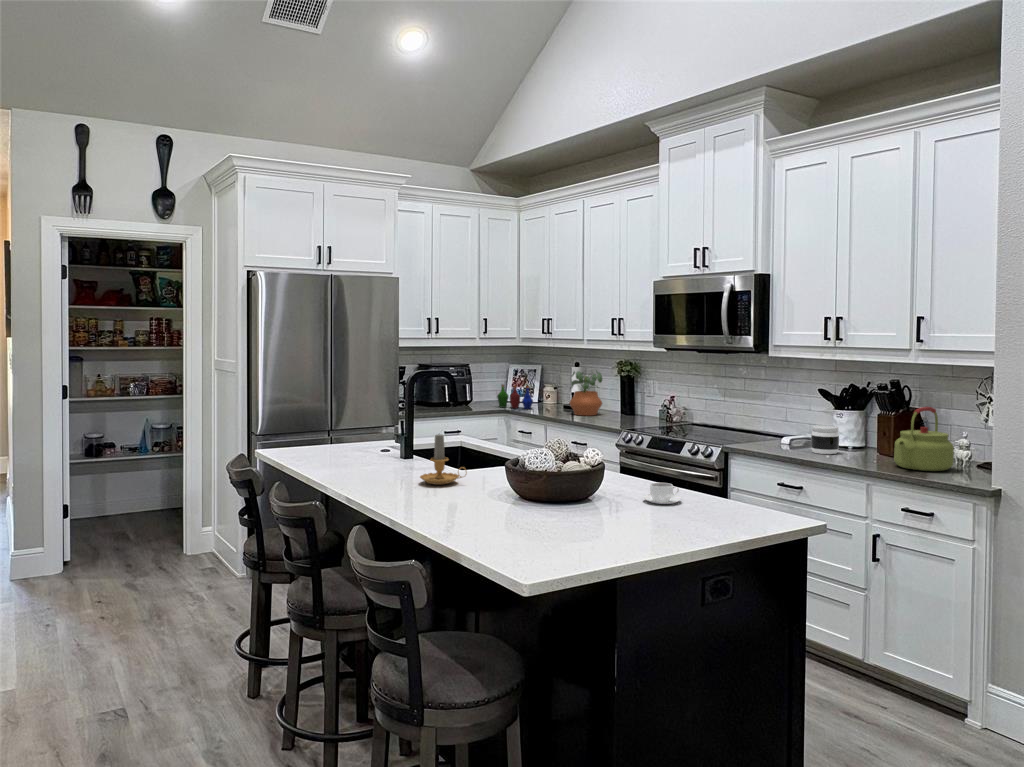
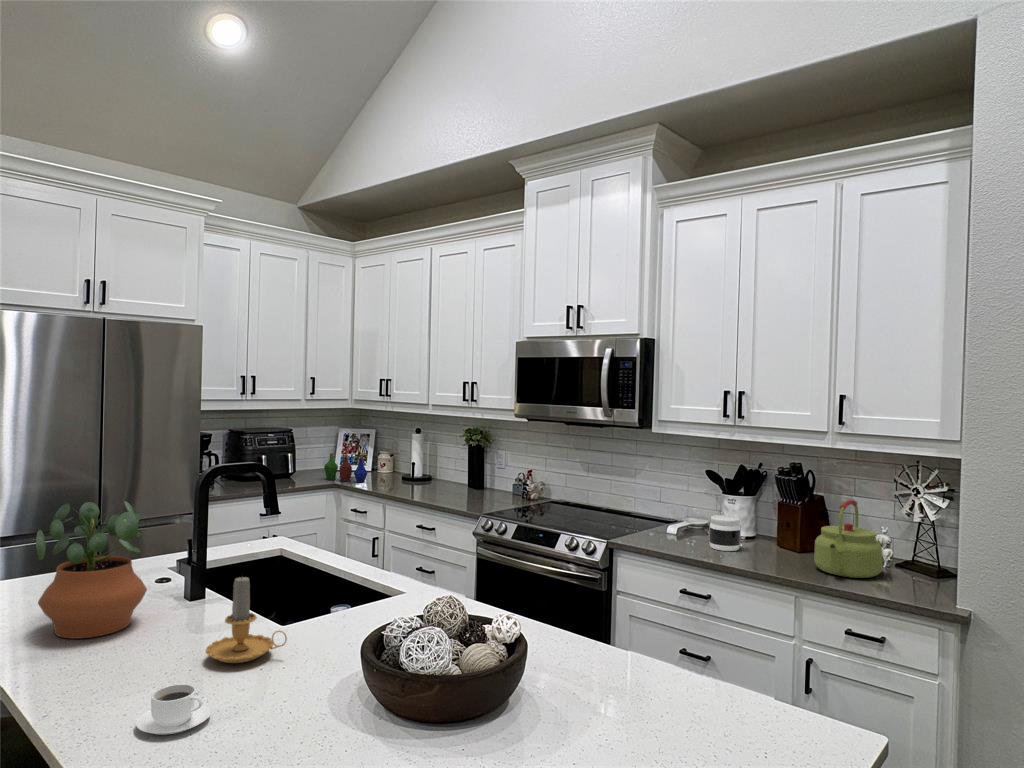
potted plant: present [569,371,602,416] -> present [36,501,147,639]
coffee cup: present [643,483,682,504] -> present [136,684,212,735]

